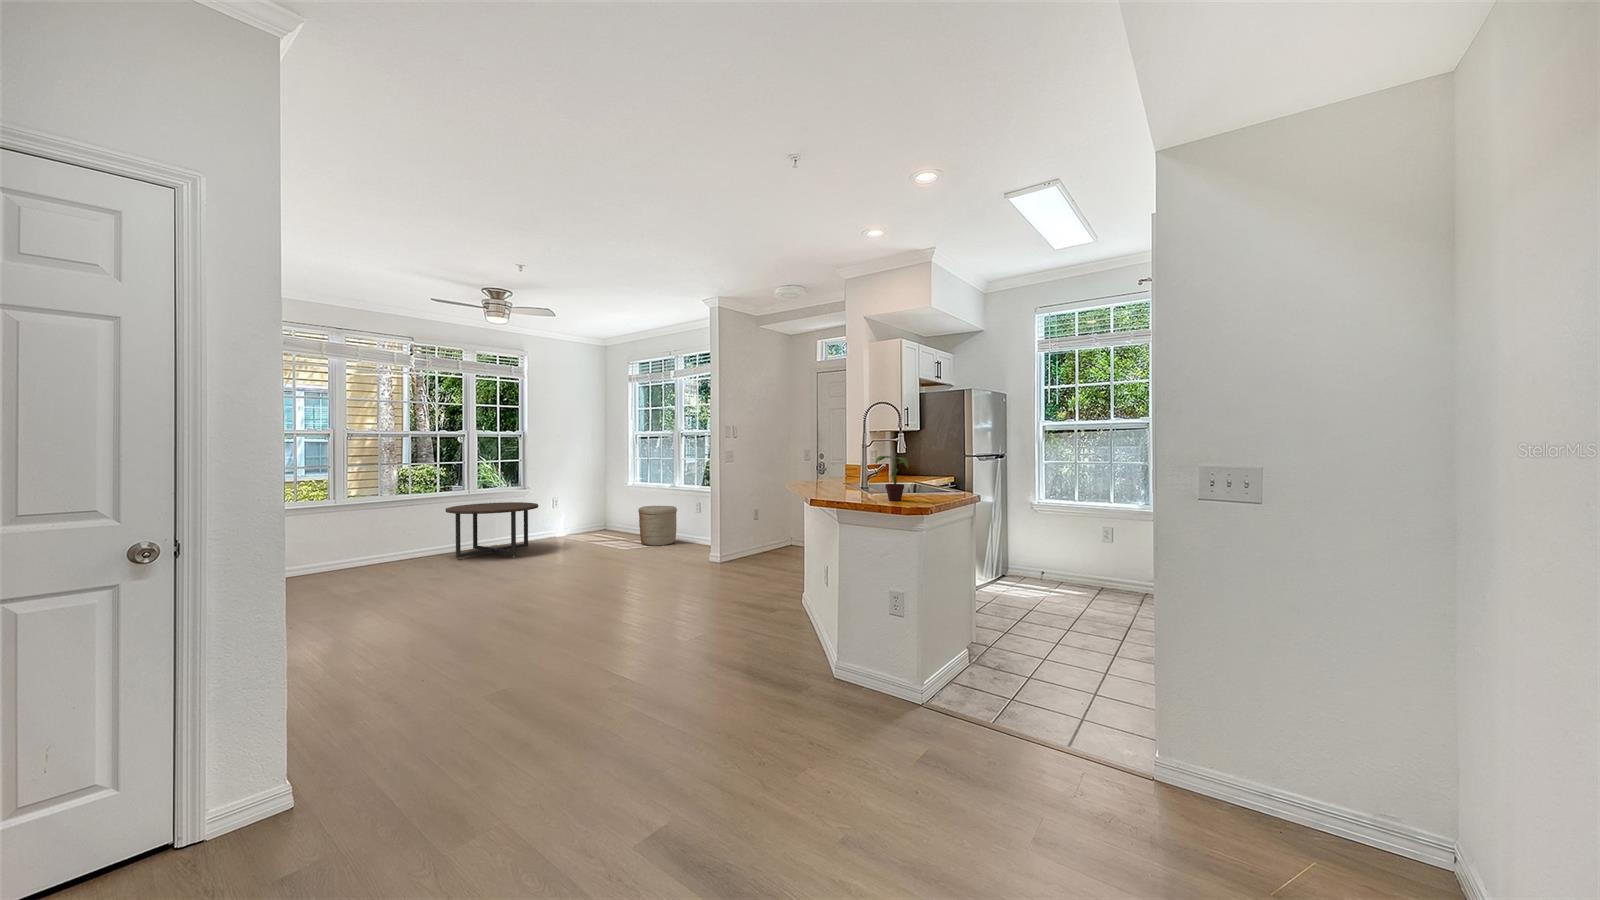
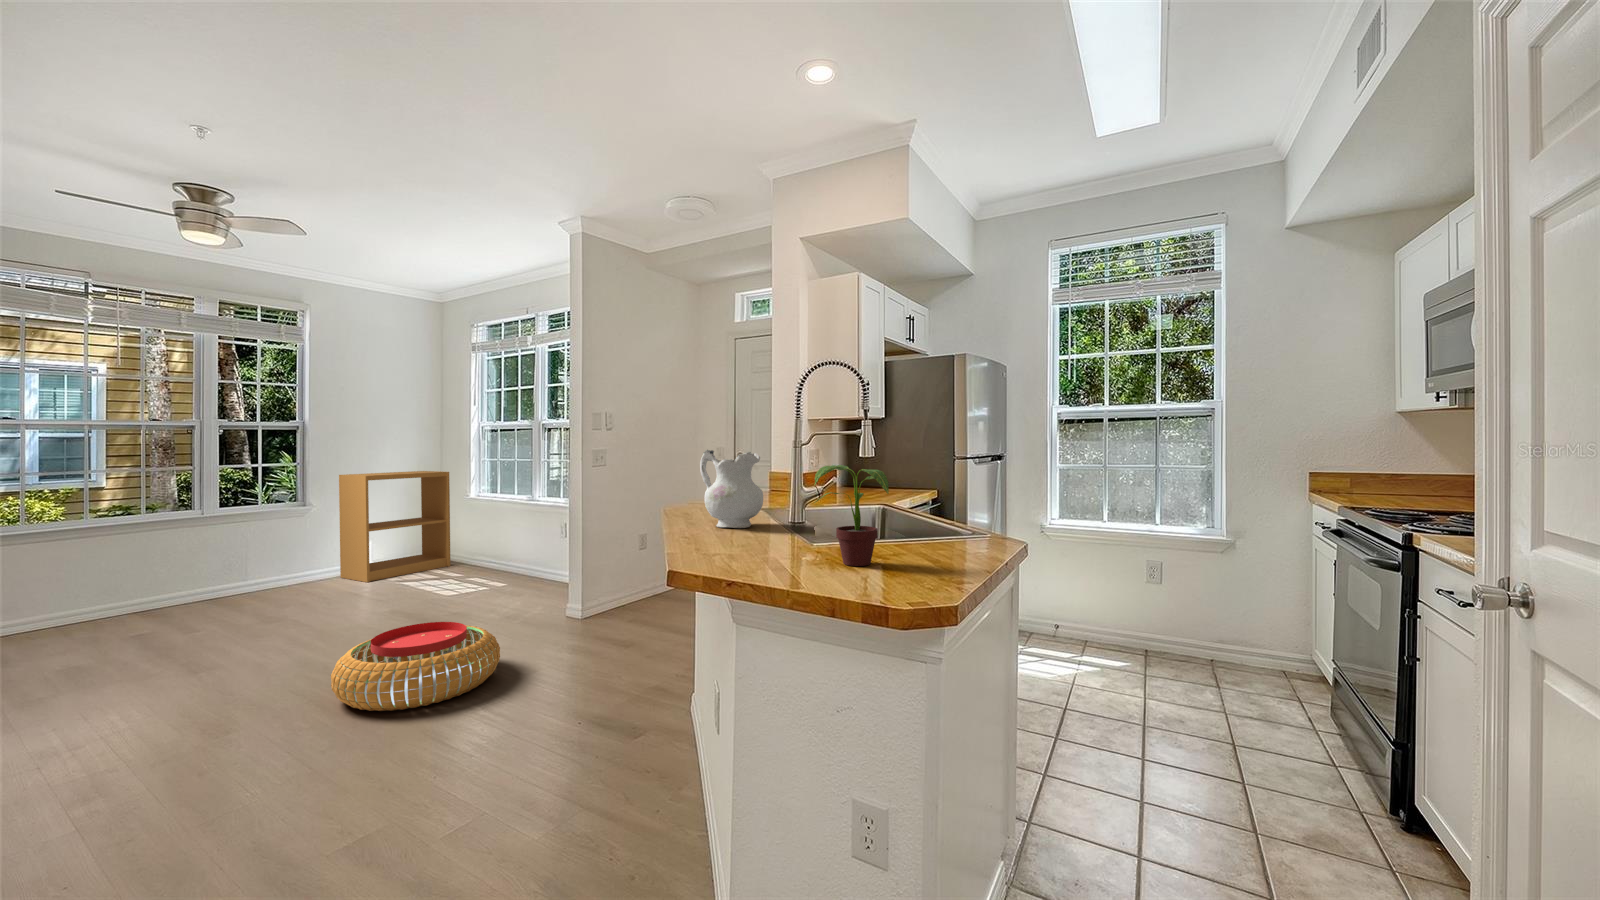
ceramic pitcher: none [814,450,848,490] -> present [700,450,763,528]
bookshelf: none [546,466,614,542] -> present [339,471,451,582]
coffee table: present [446,502,538,560] -> none [138,527,312,623]
woven basket: present [638,506,677,546] -> none [476,527,535,586]
pouf: none [593,555,682,600] -> present [331,622,500,711]

